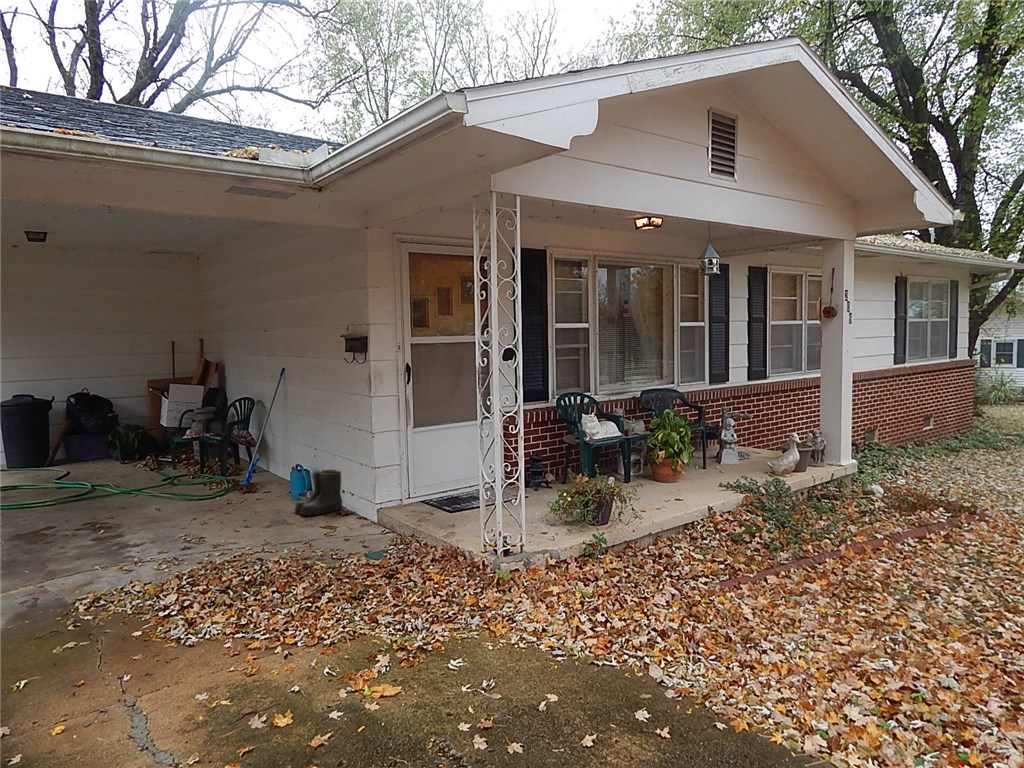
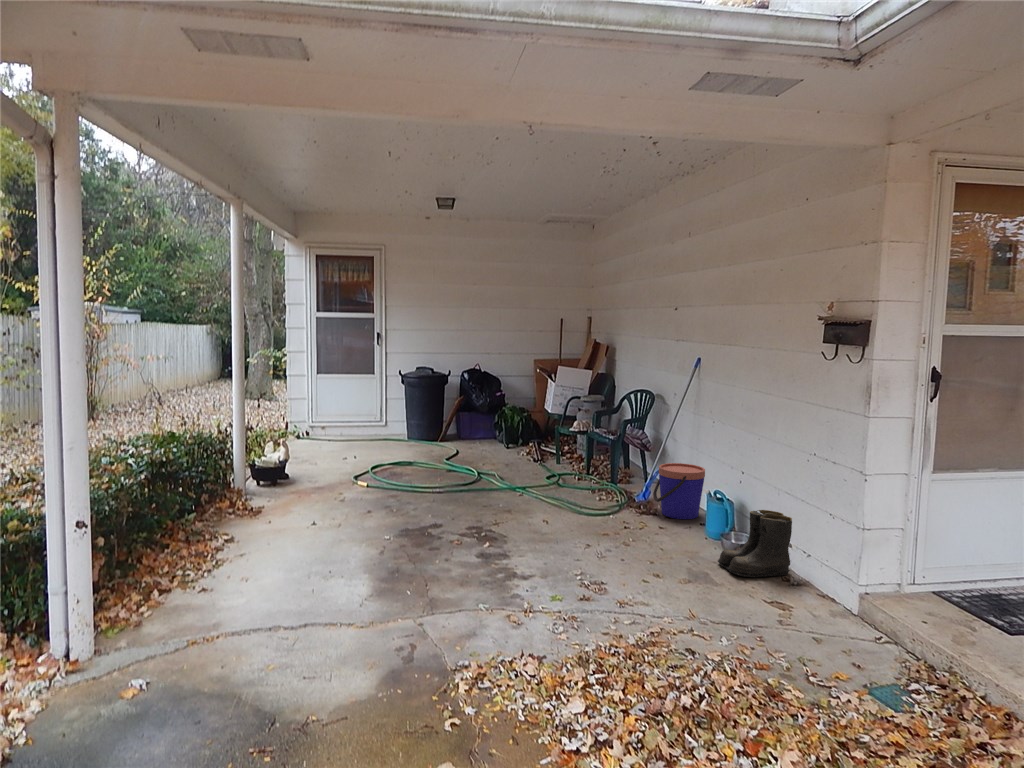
bucket: none [254,450,294,492] -> present [653,463,705,519]

